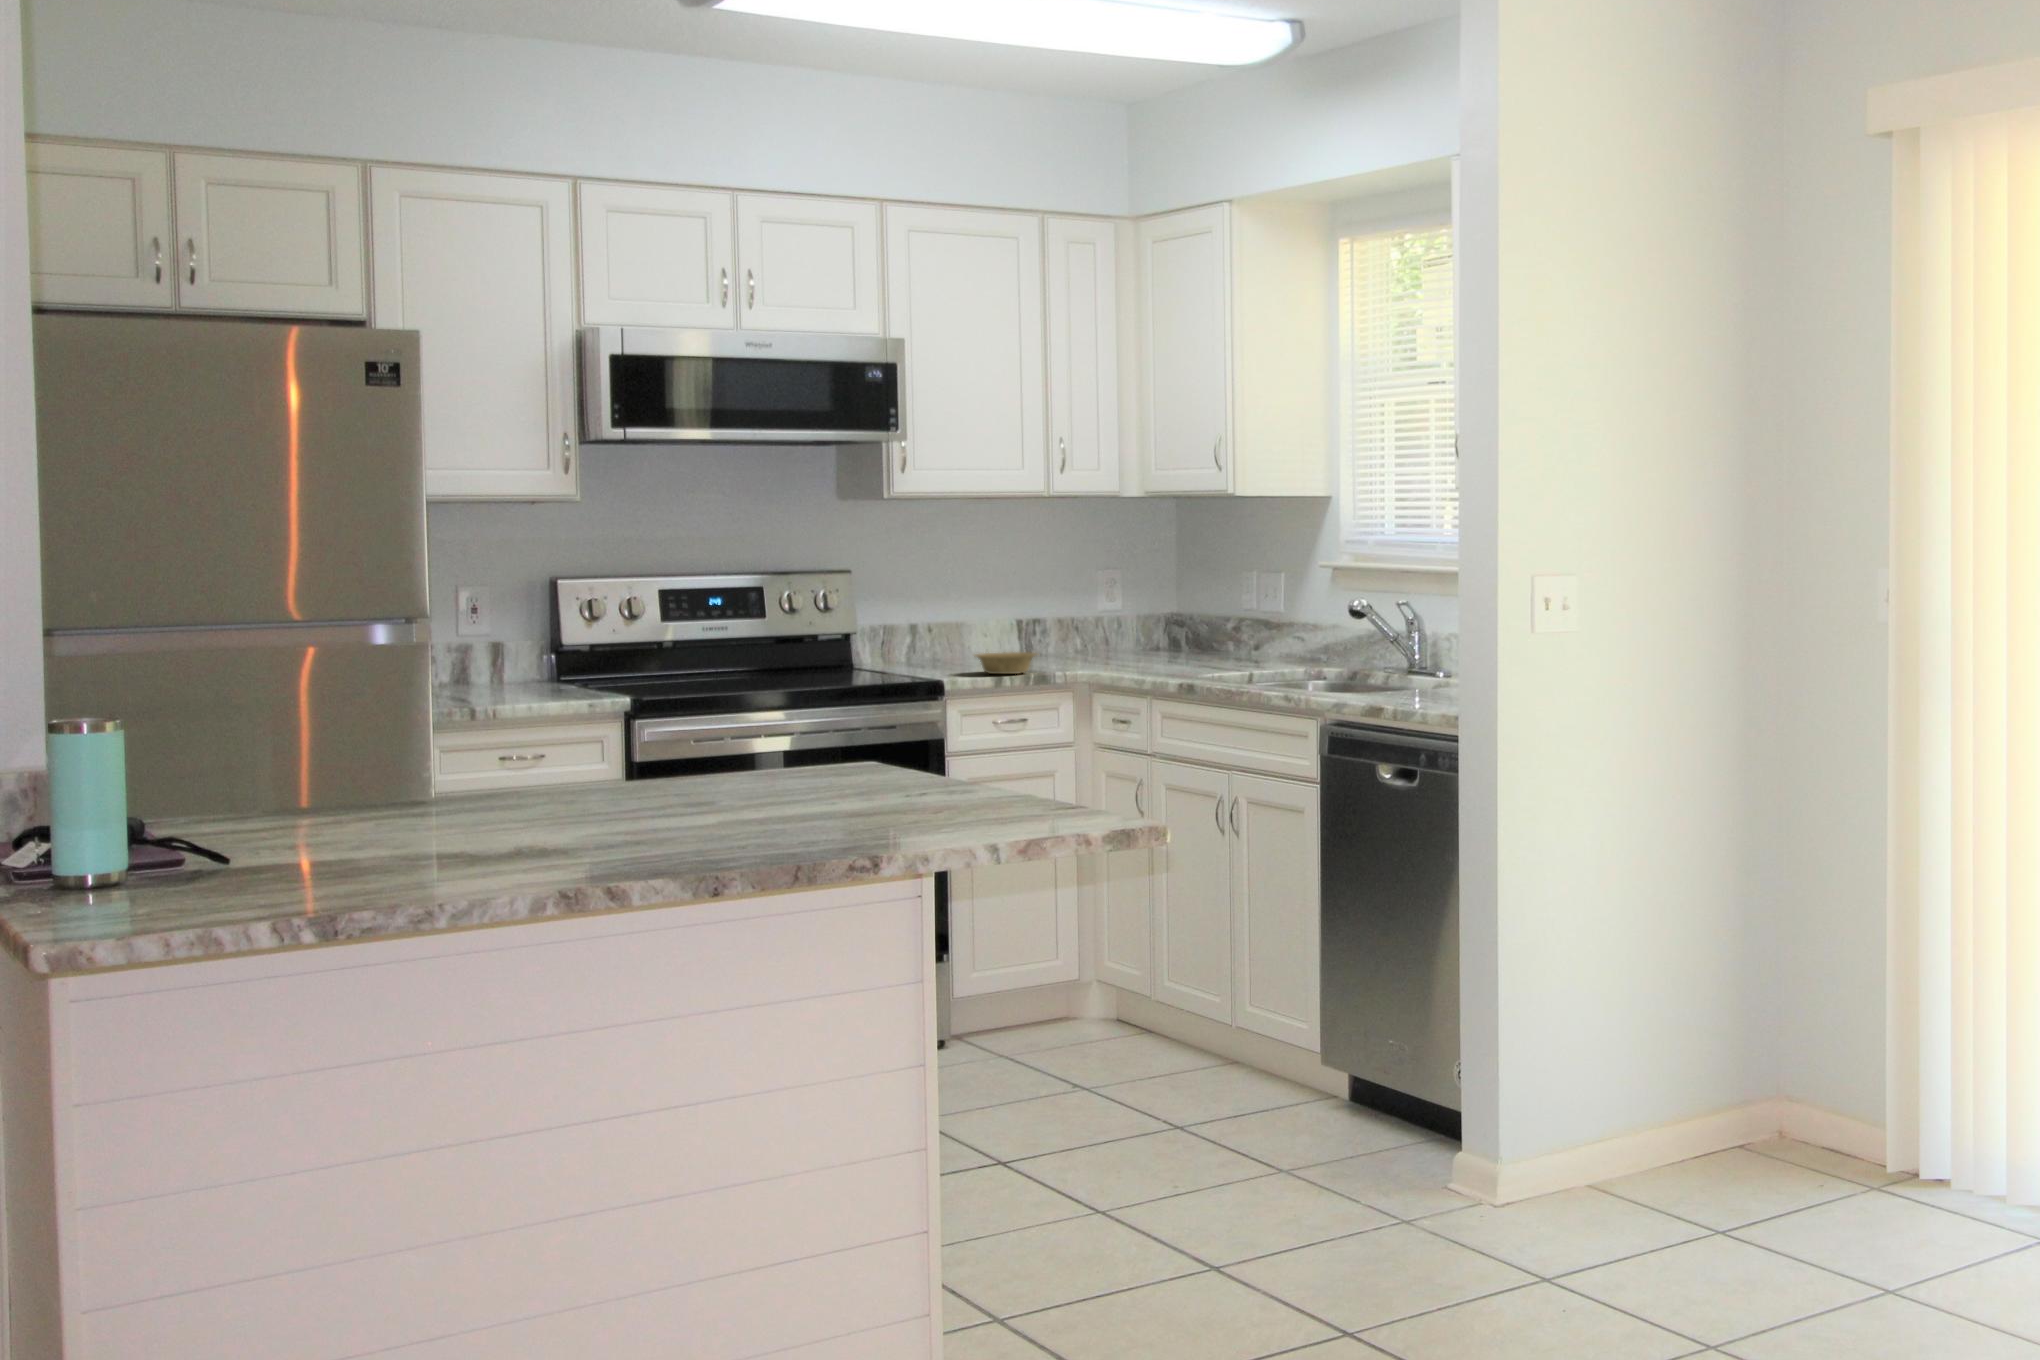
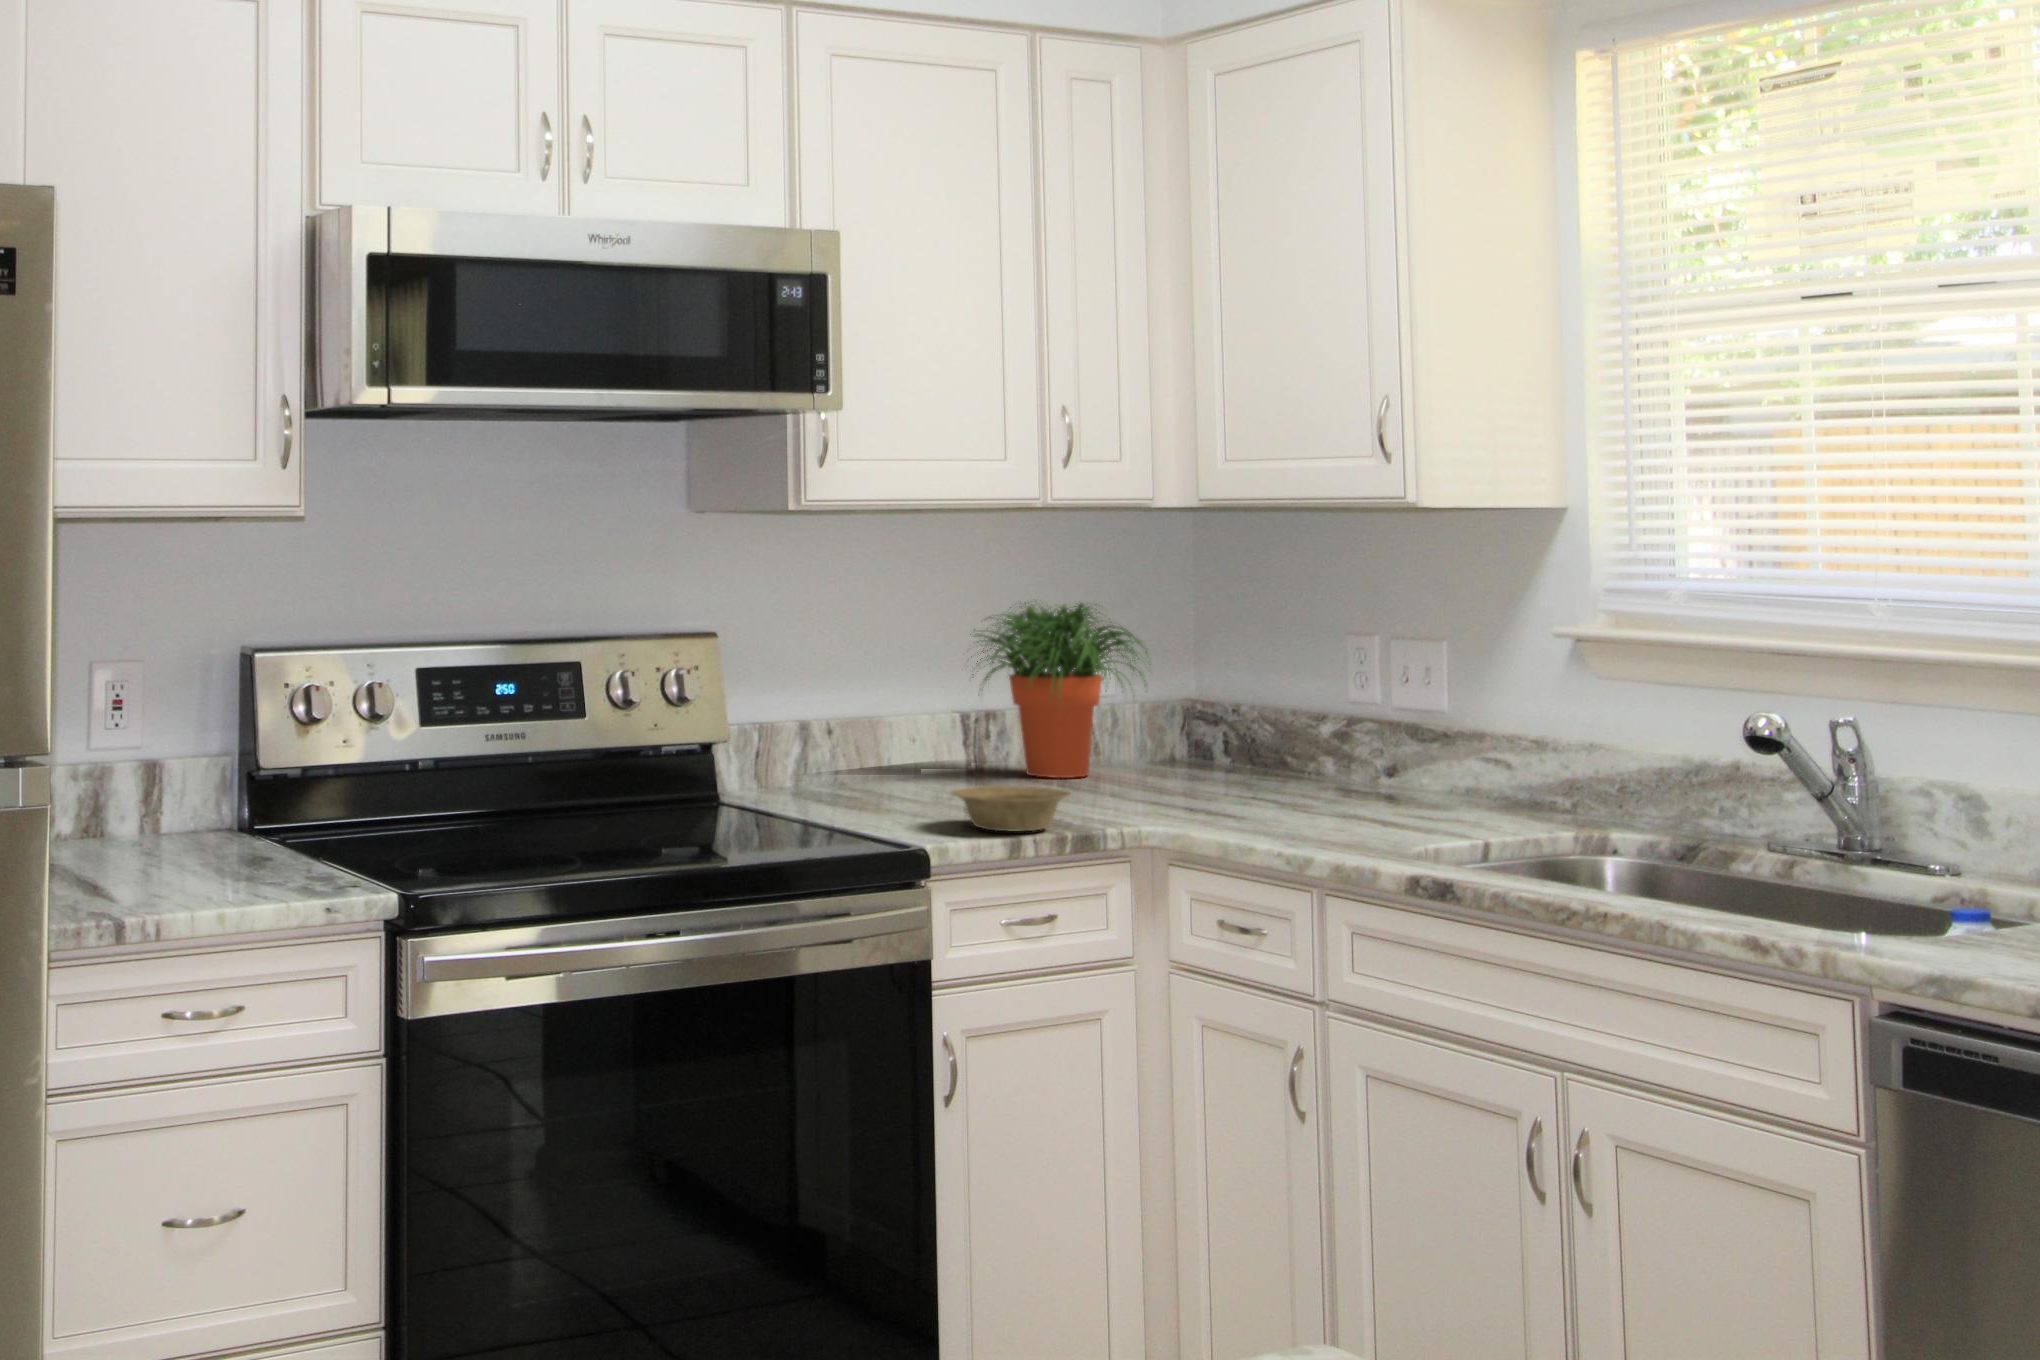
potted plant: none [1016,553,1139,656] -> present [970,602,1151,778]

